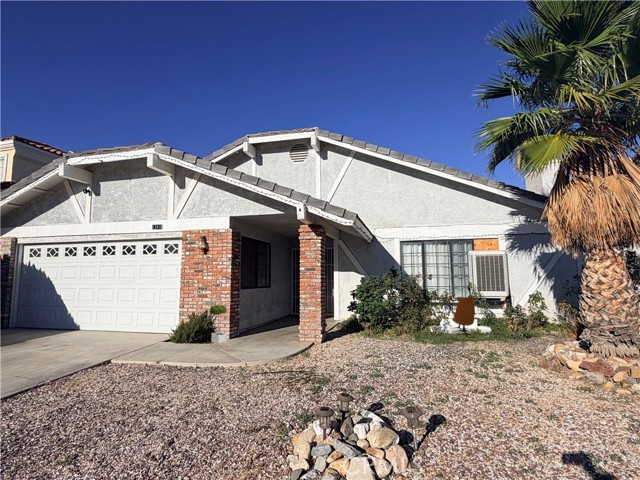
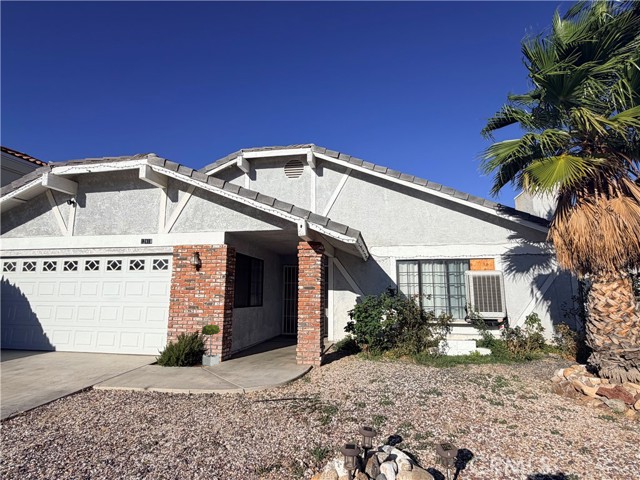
lounge chair: present [452,297,475,335] -> none [449,318,475,357]

